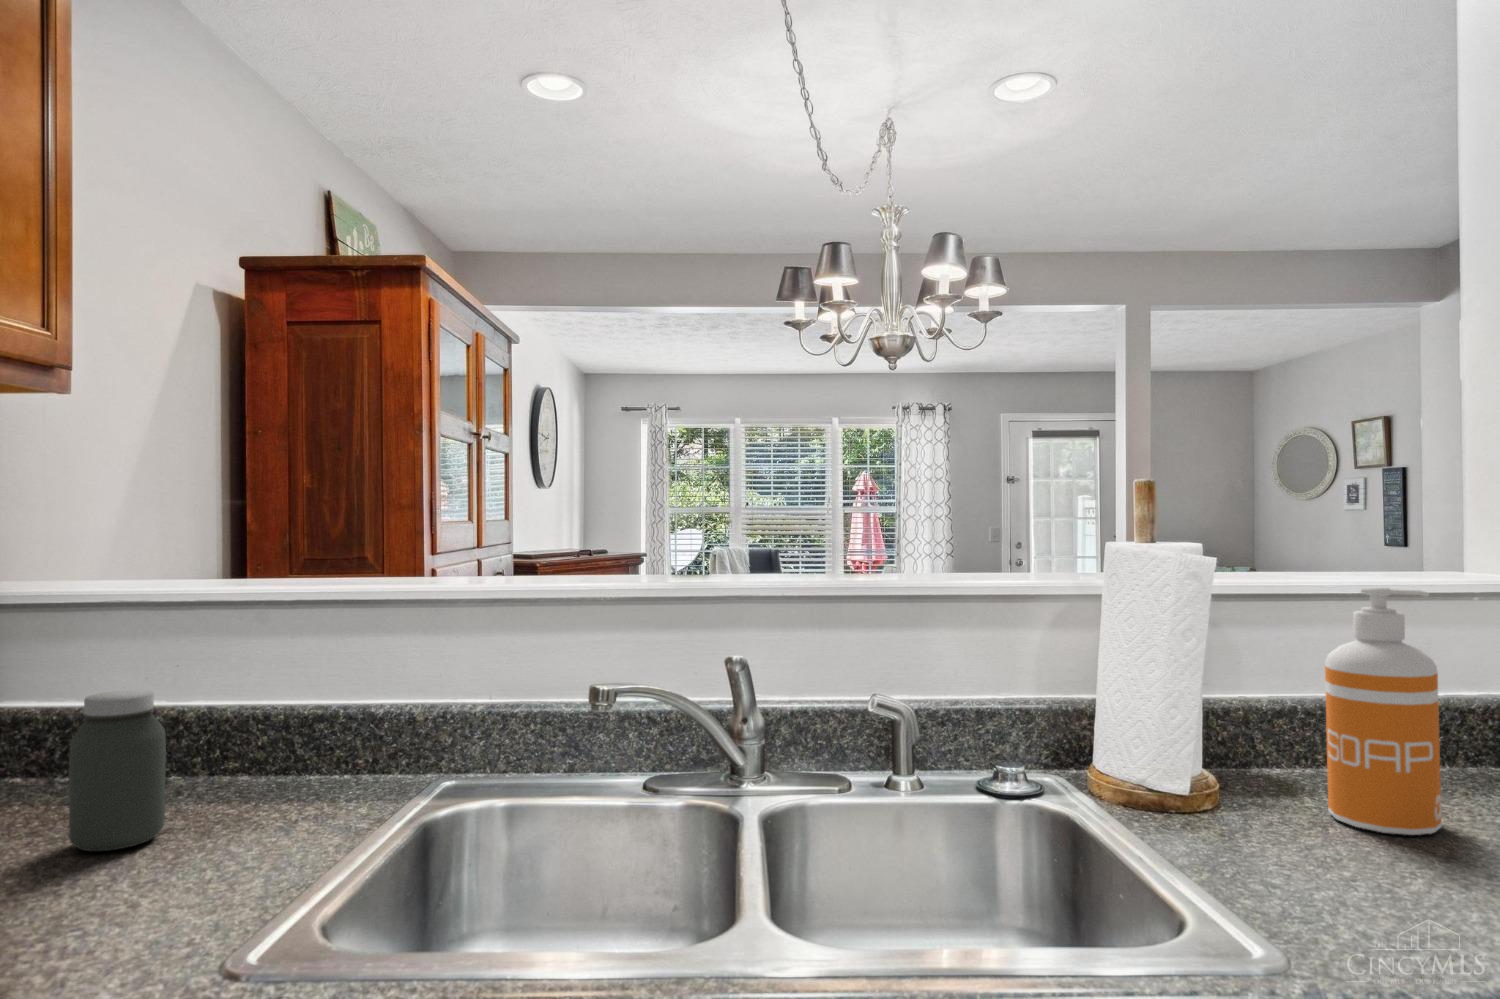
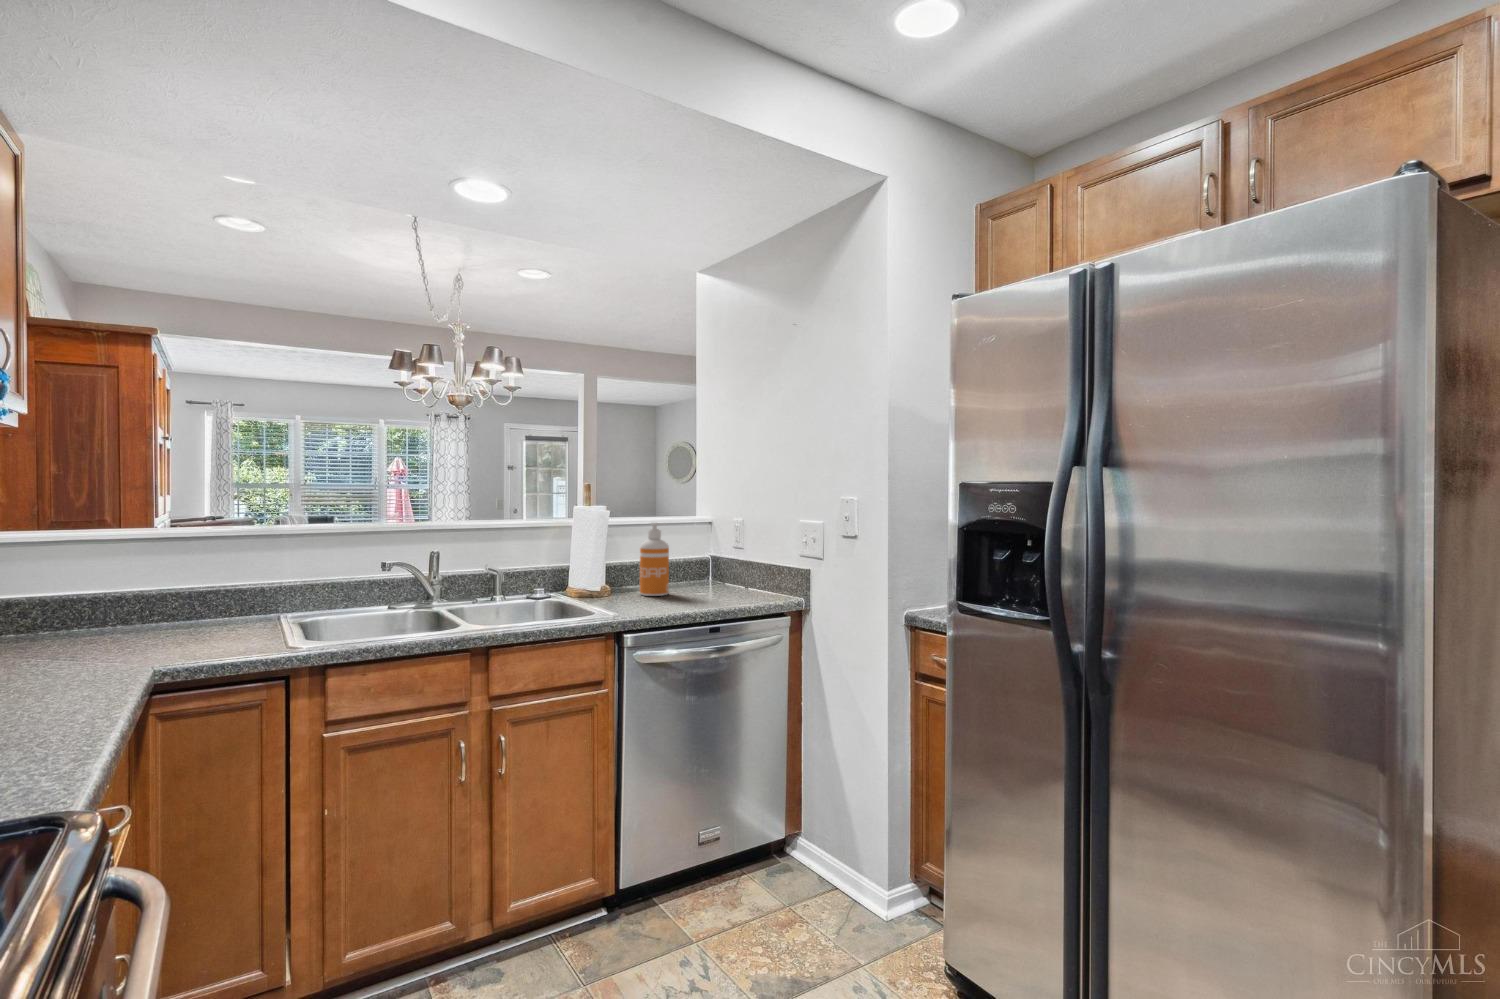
jar: present [69,690,166,851] -> none [127,575,174,643]

